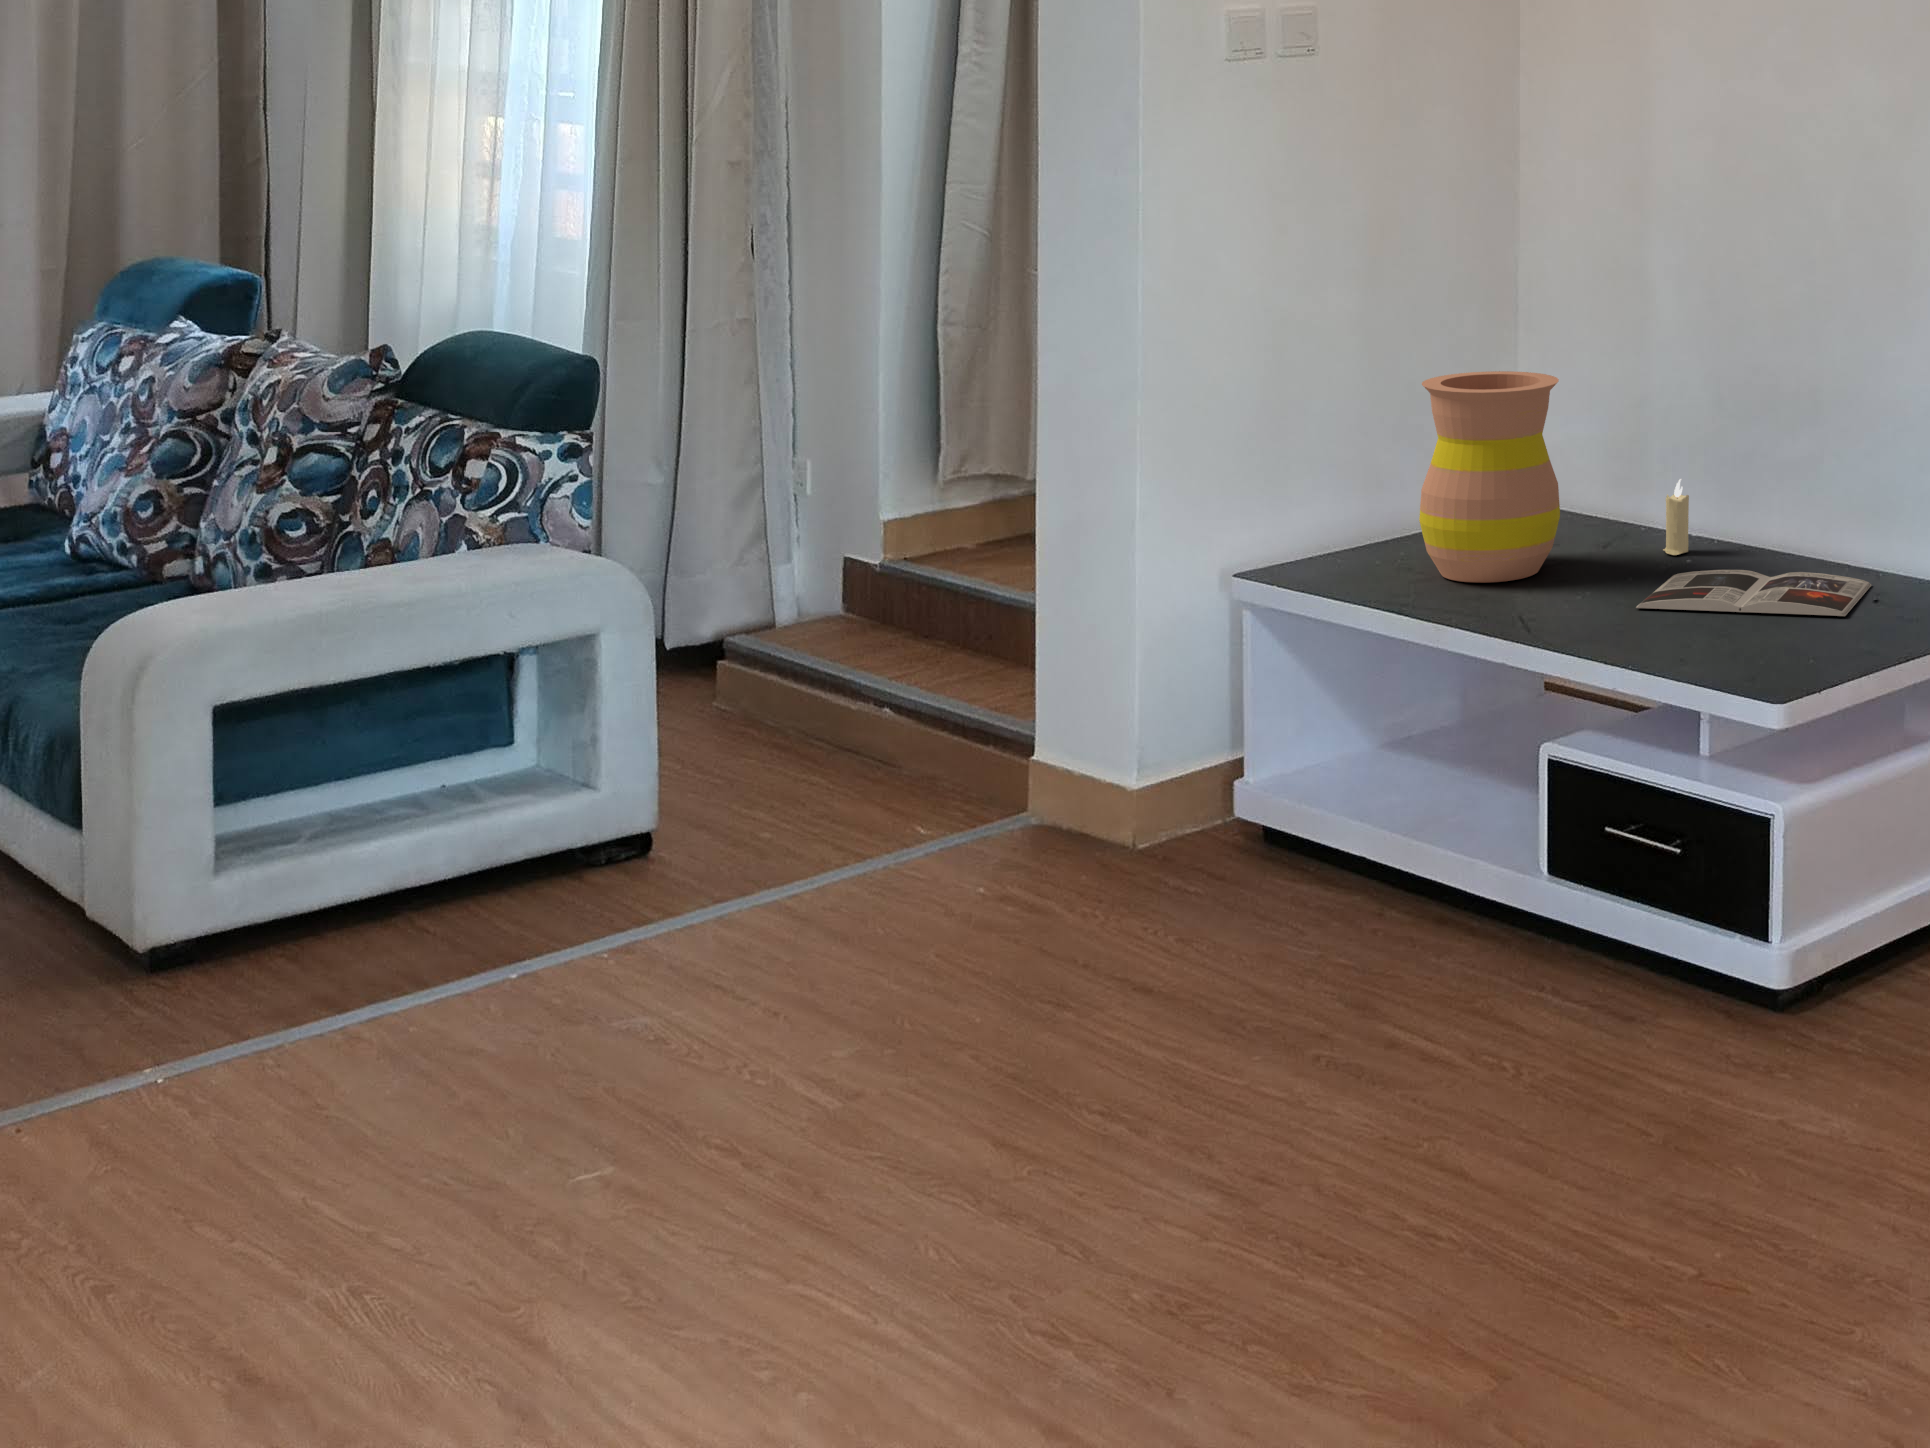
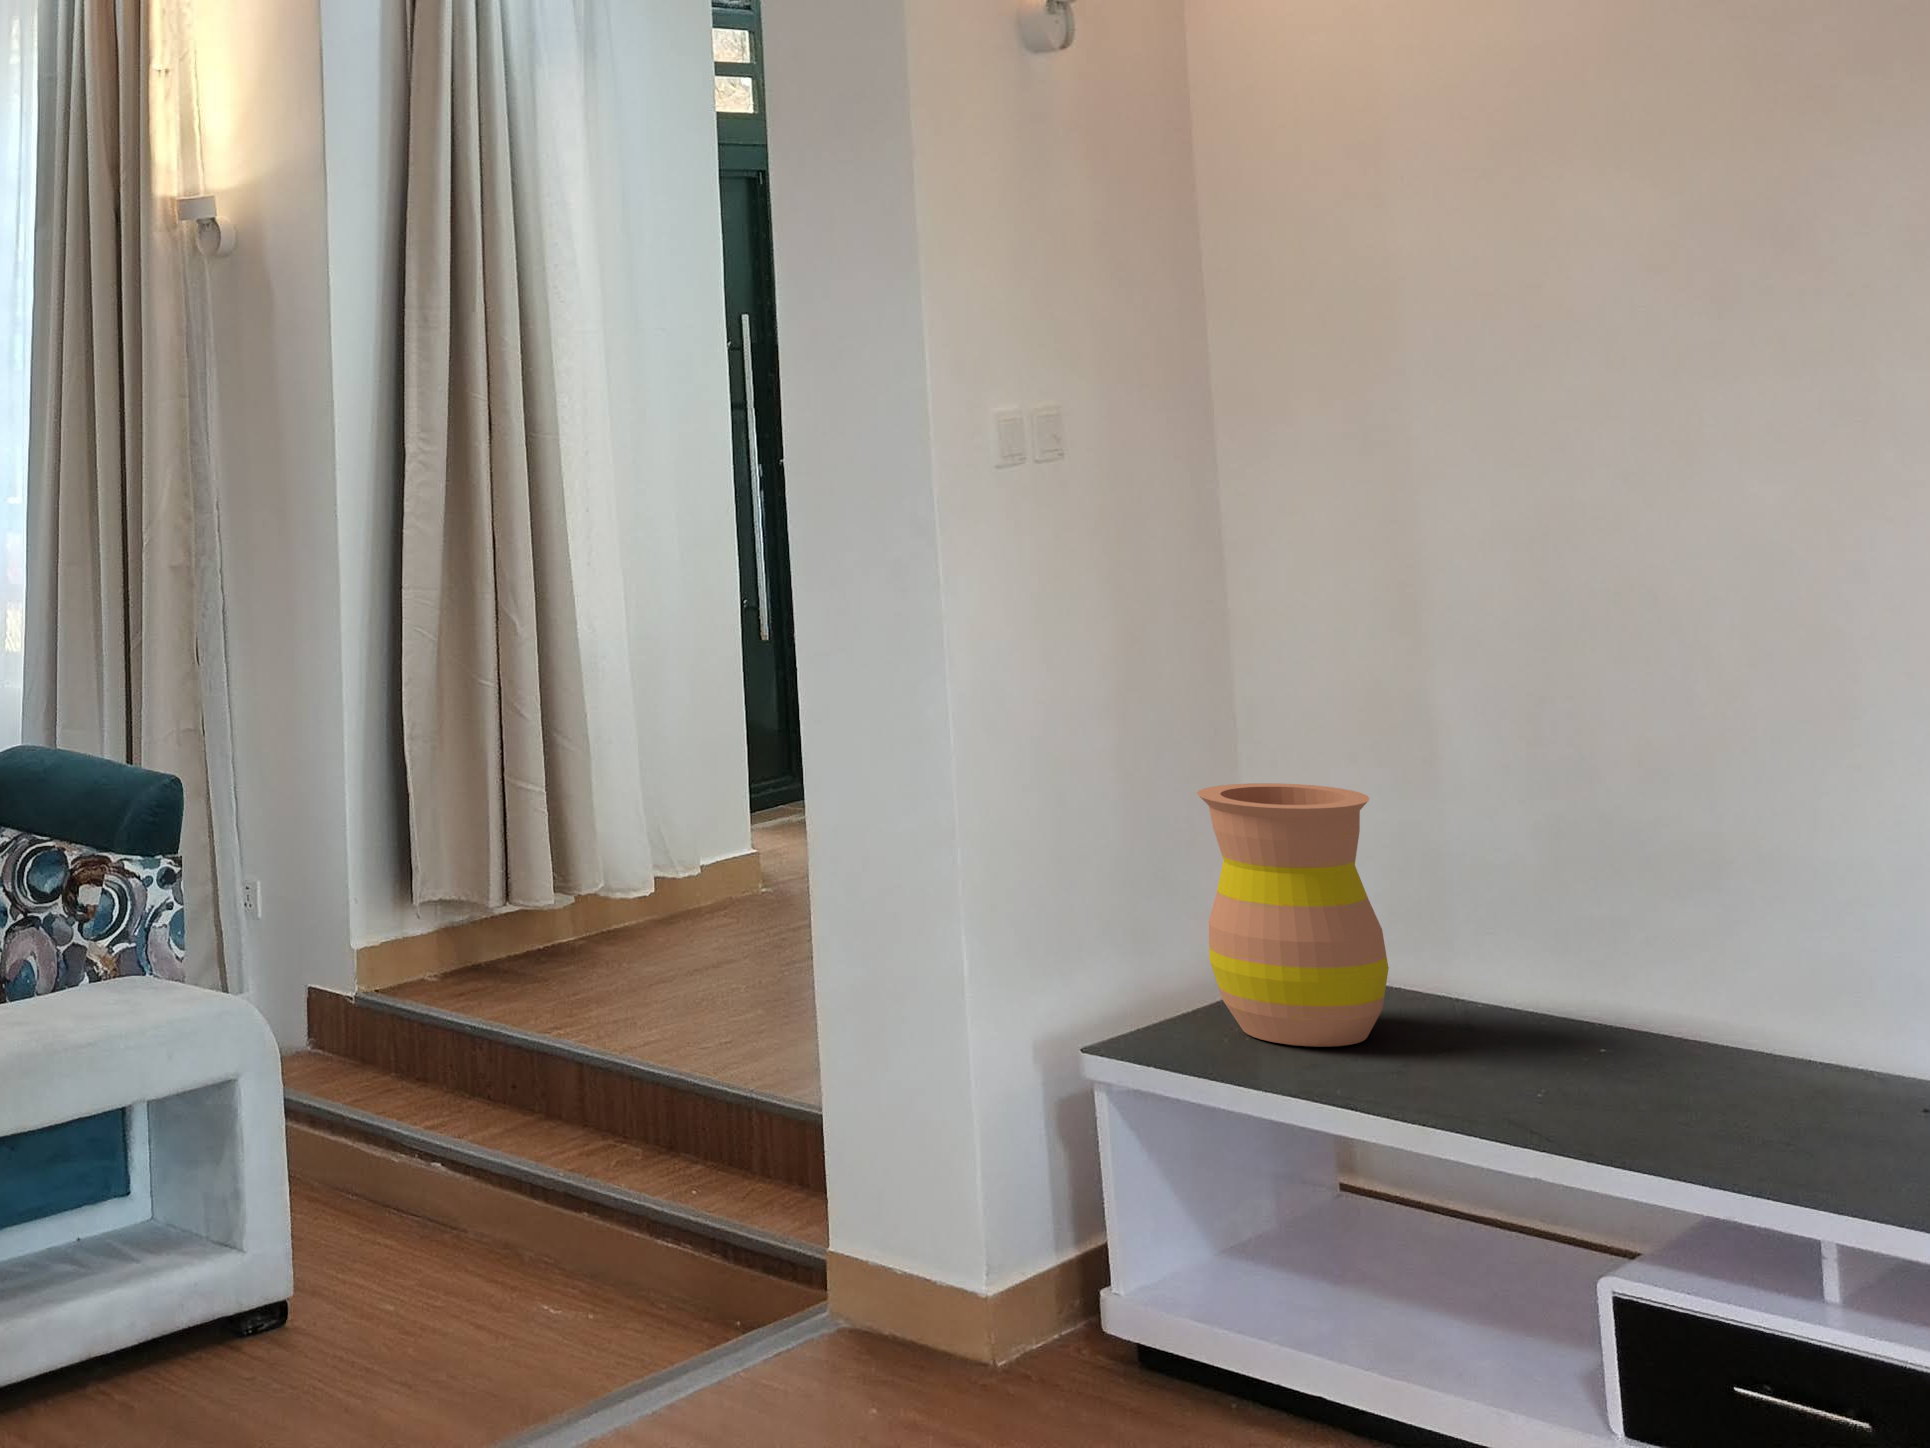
candle: present [1663,479,1689,555] -> none [1483,919,1521,1015]
magazine: present [1636,570,1871,616] -> none [1550,1037,1875,1104]

